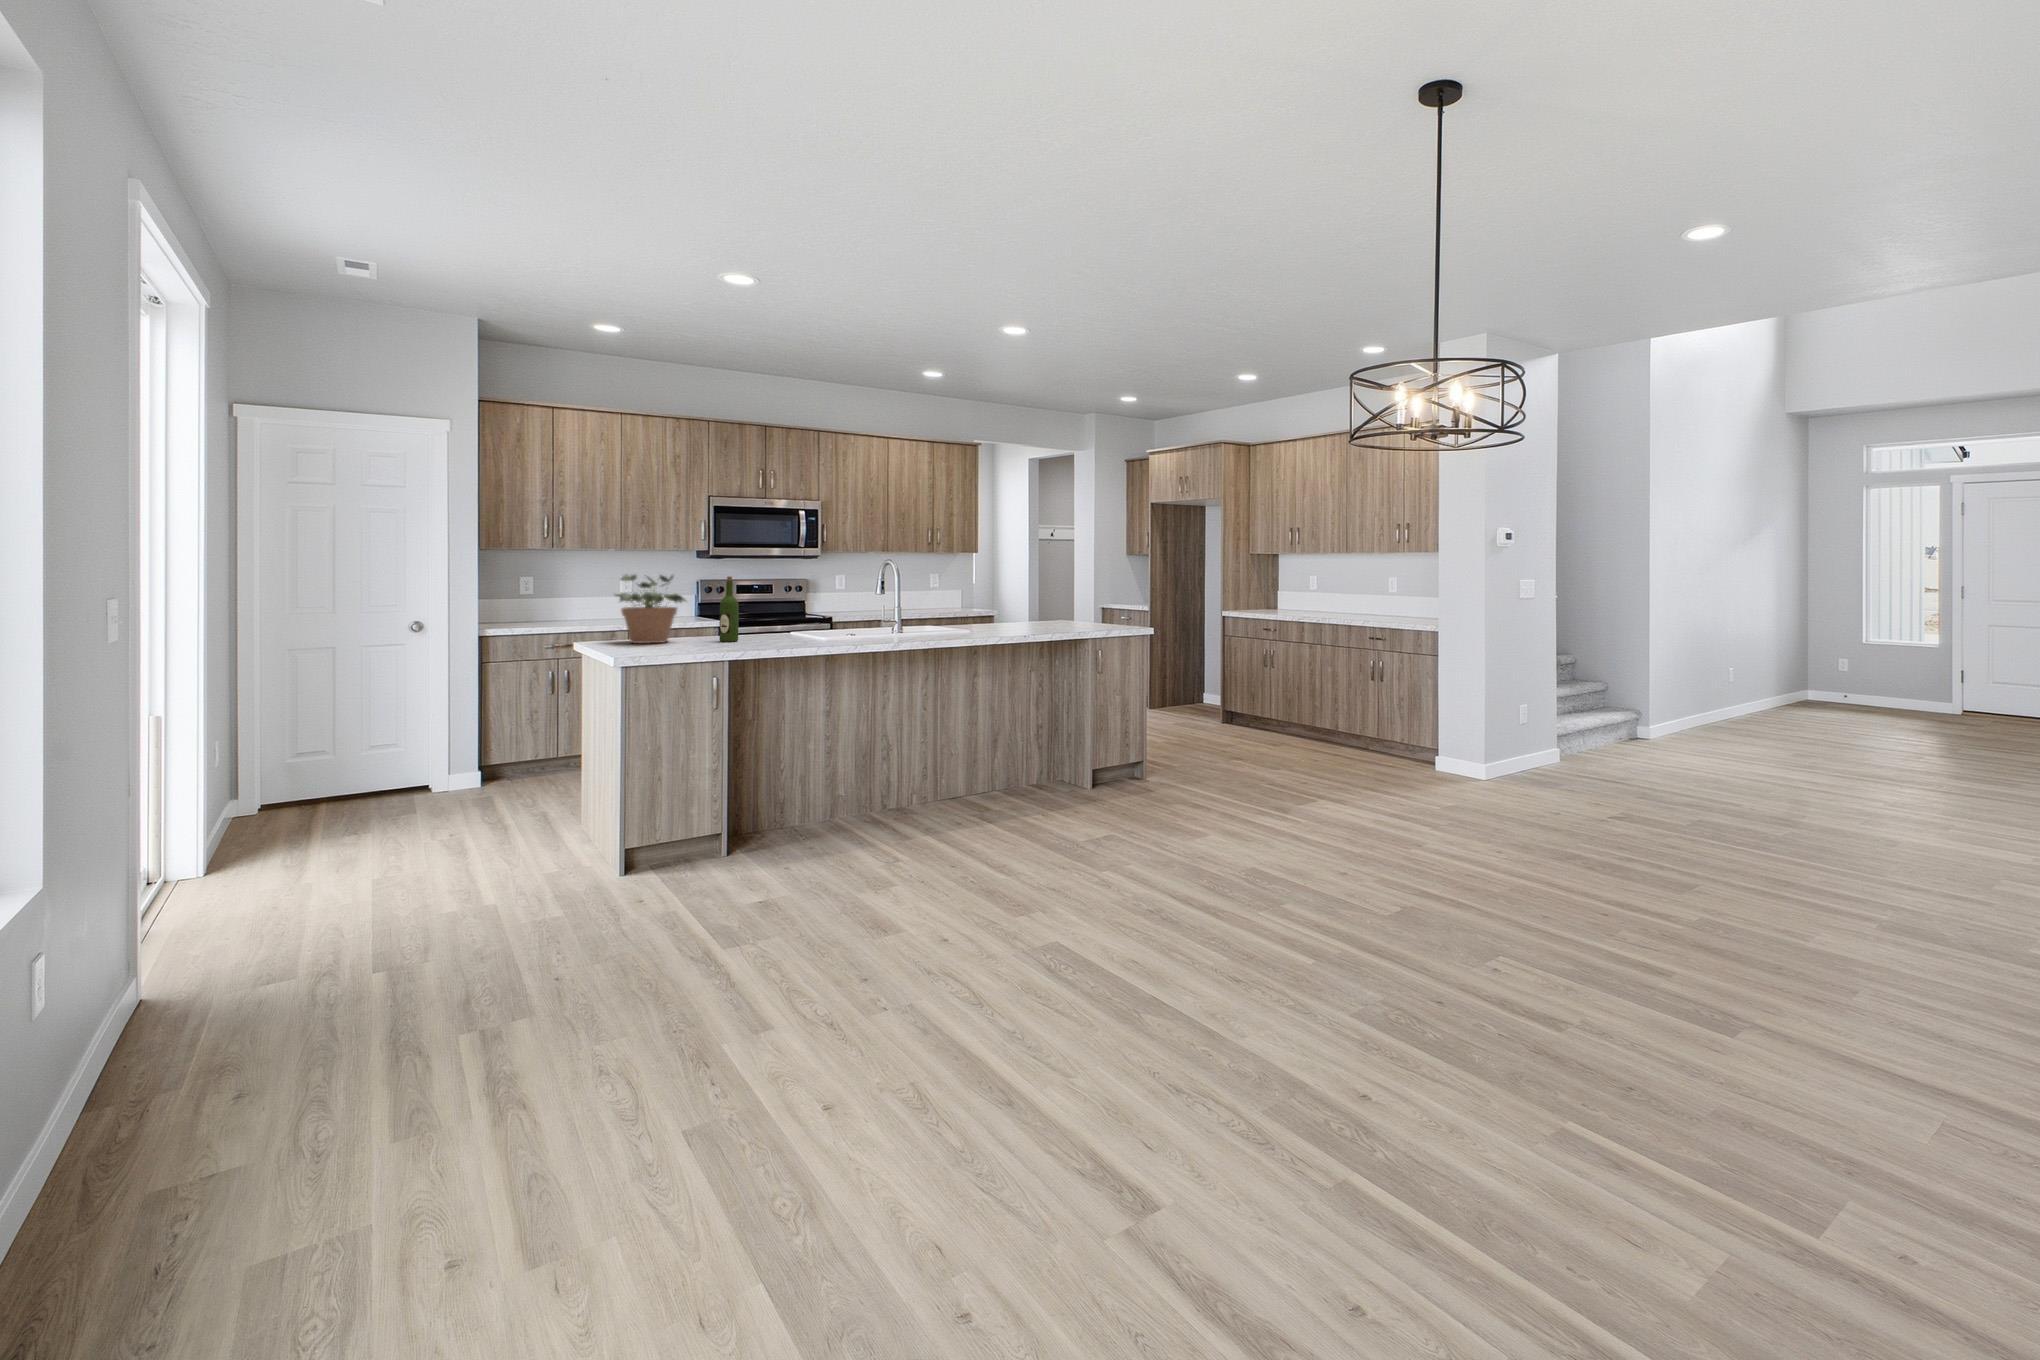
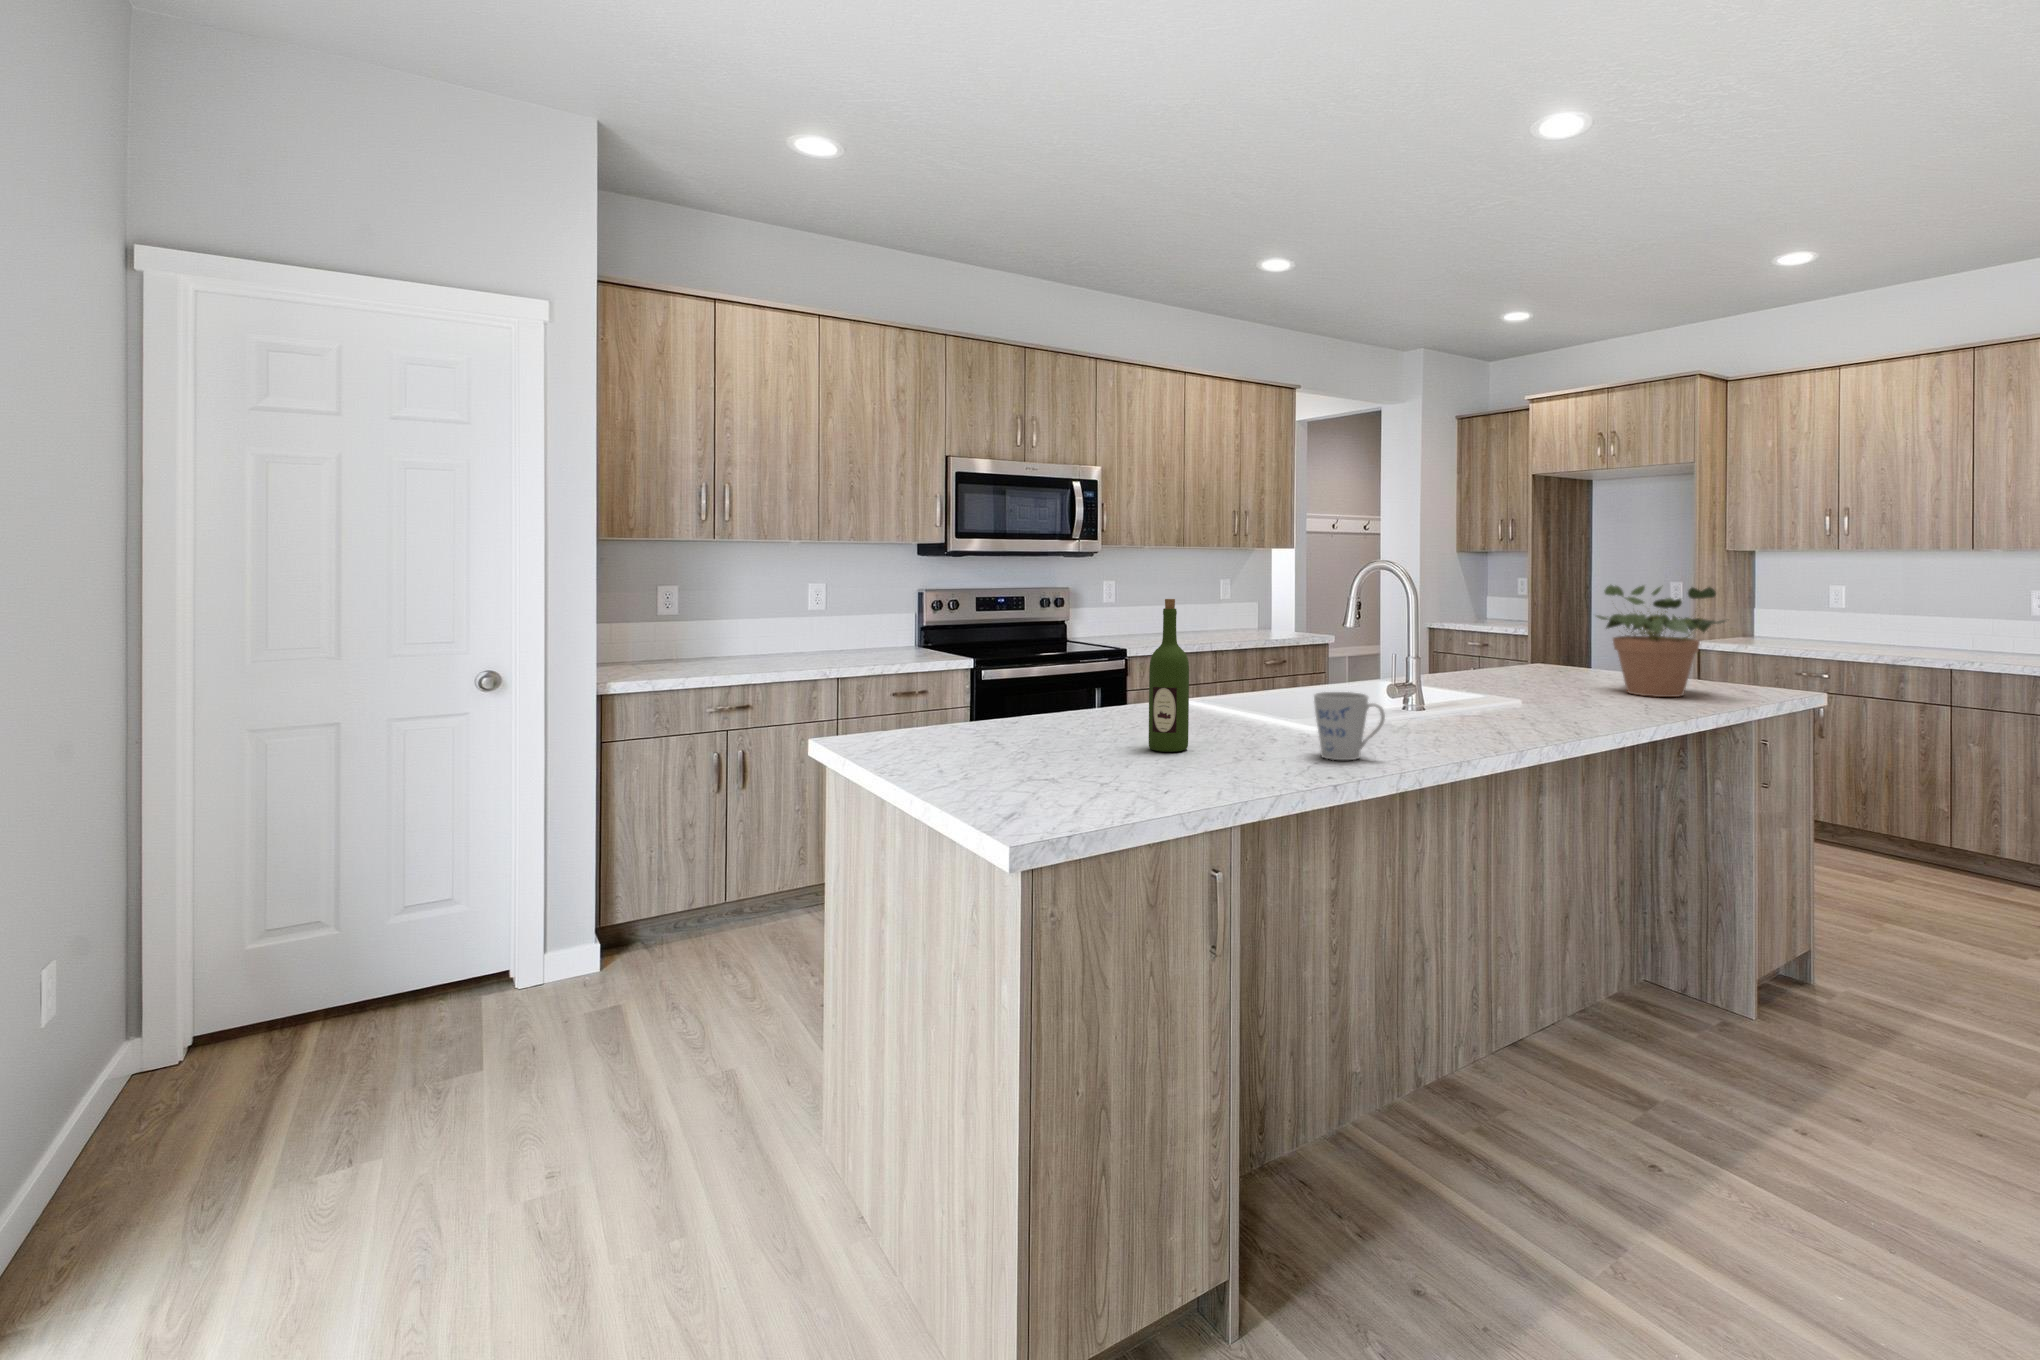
potted plant: present [616,574,686,644] -> present [1597,585,1725,697]
mug: none [787,616,815,643] -> present [1314,692,1385,760]

